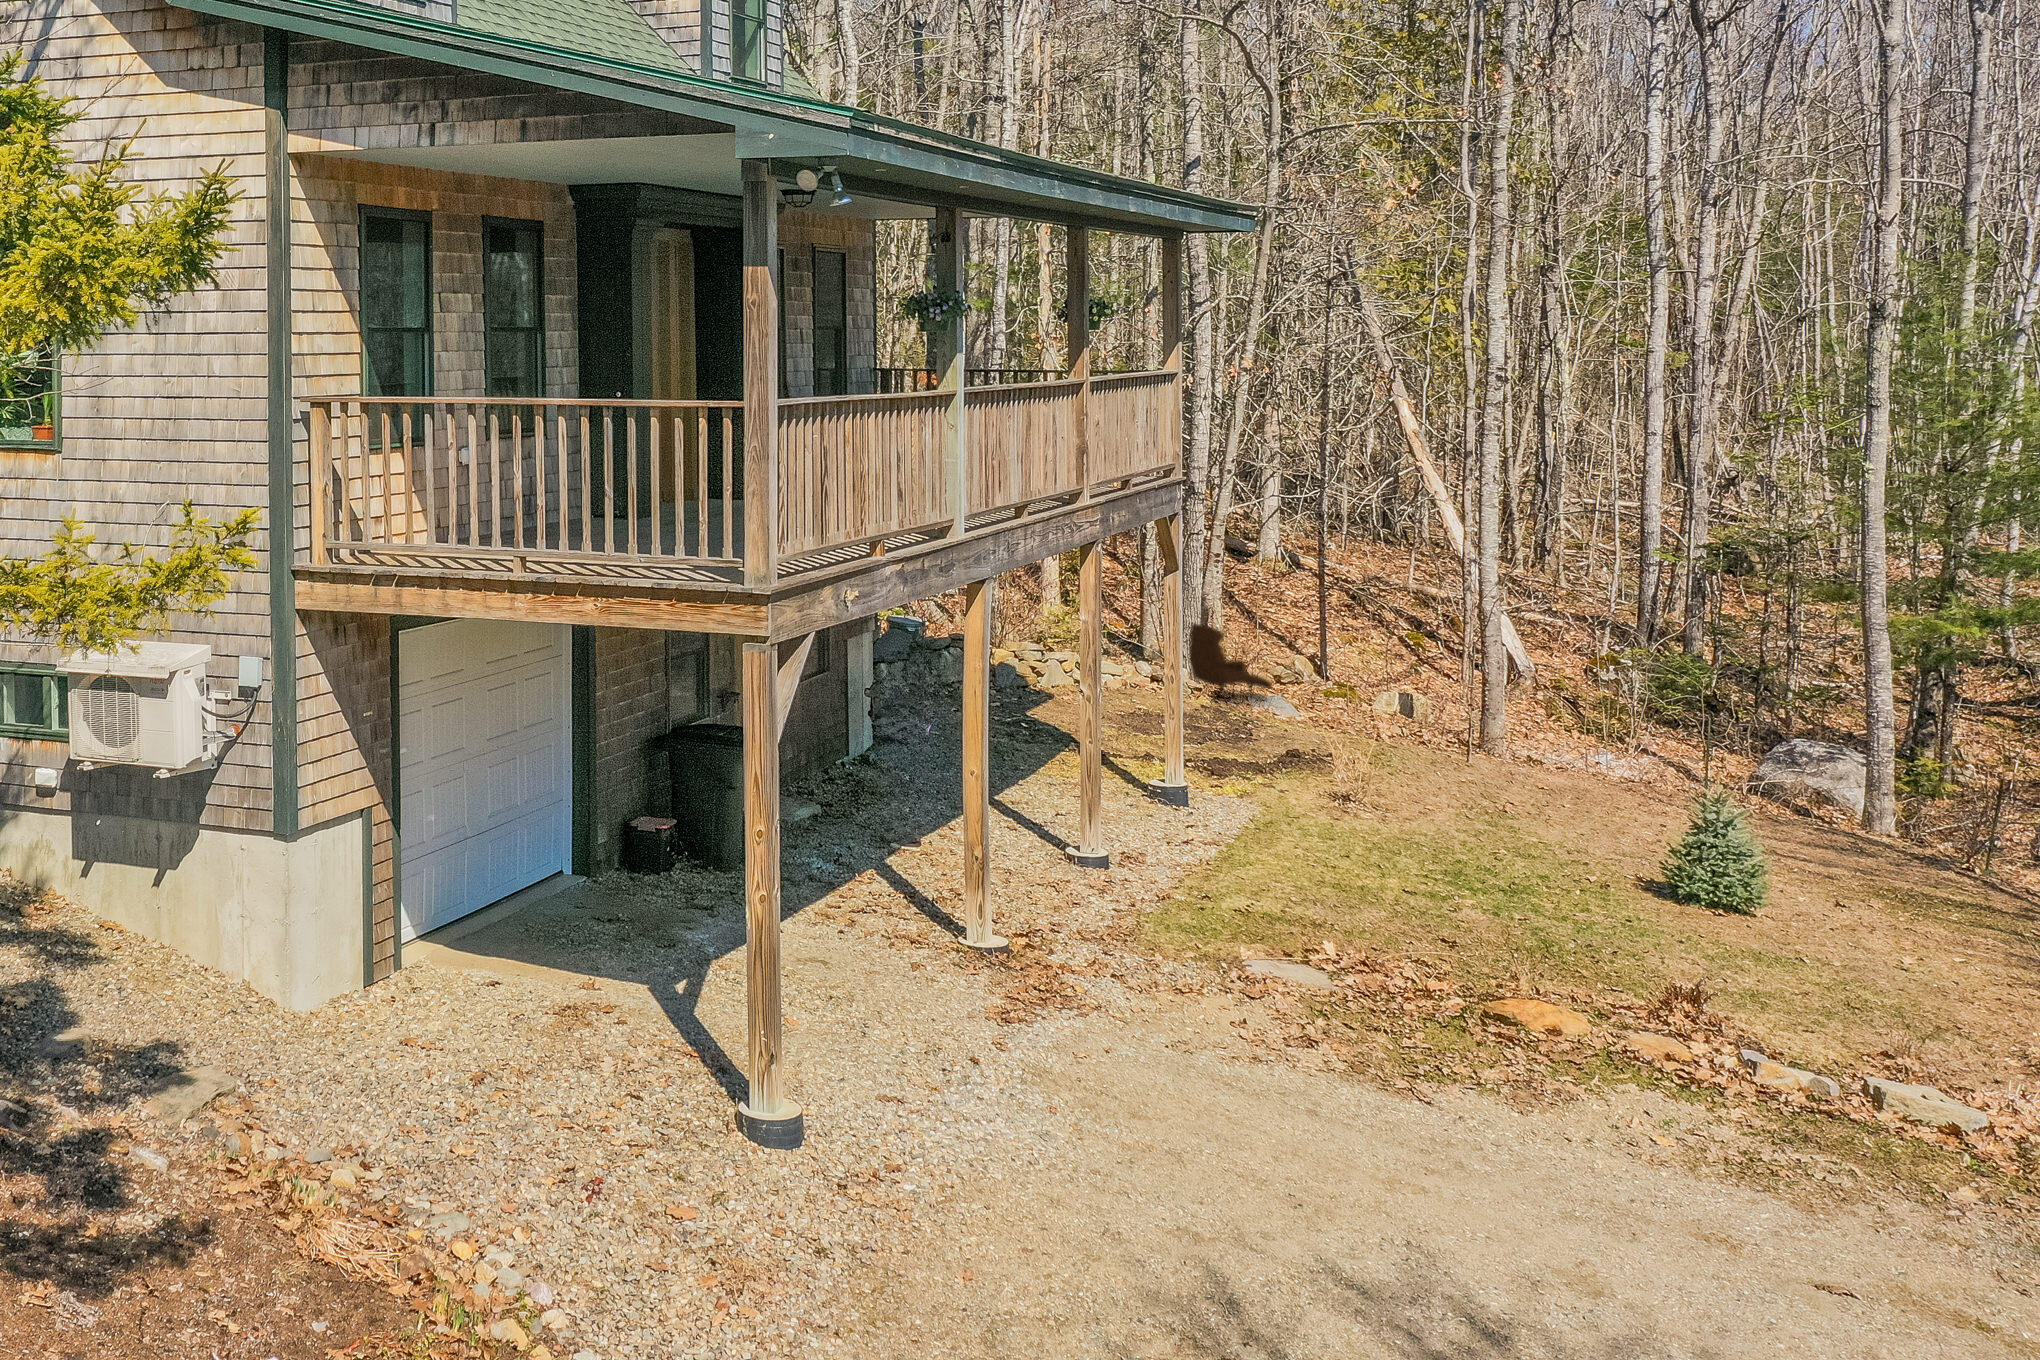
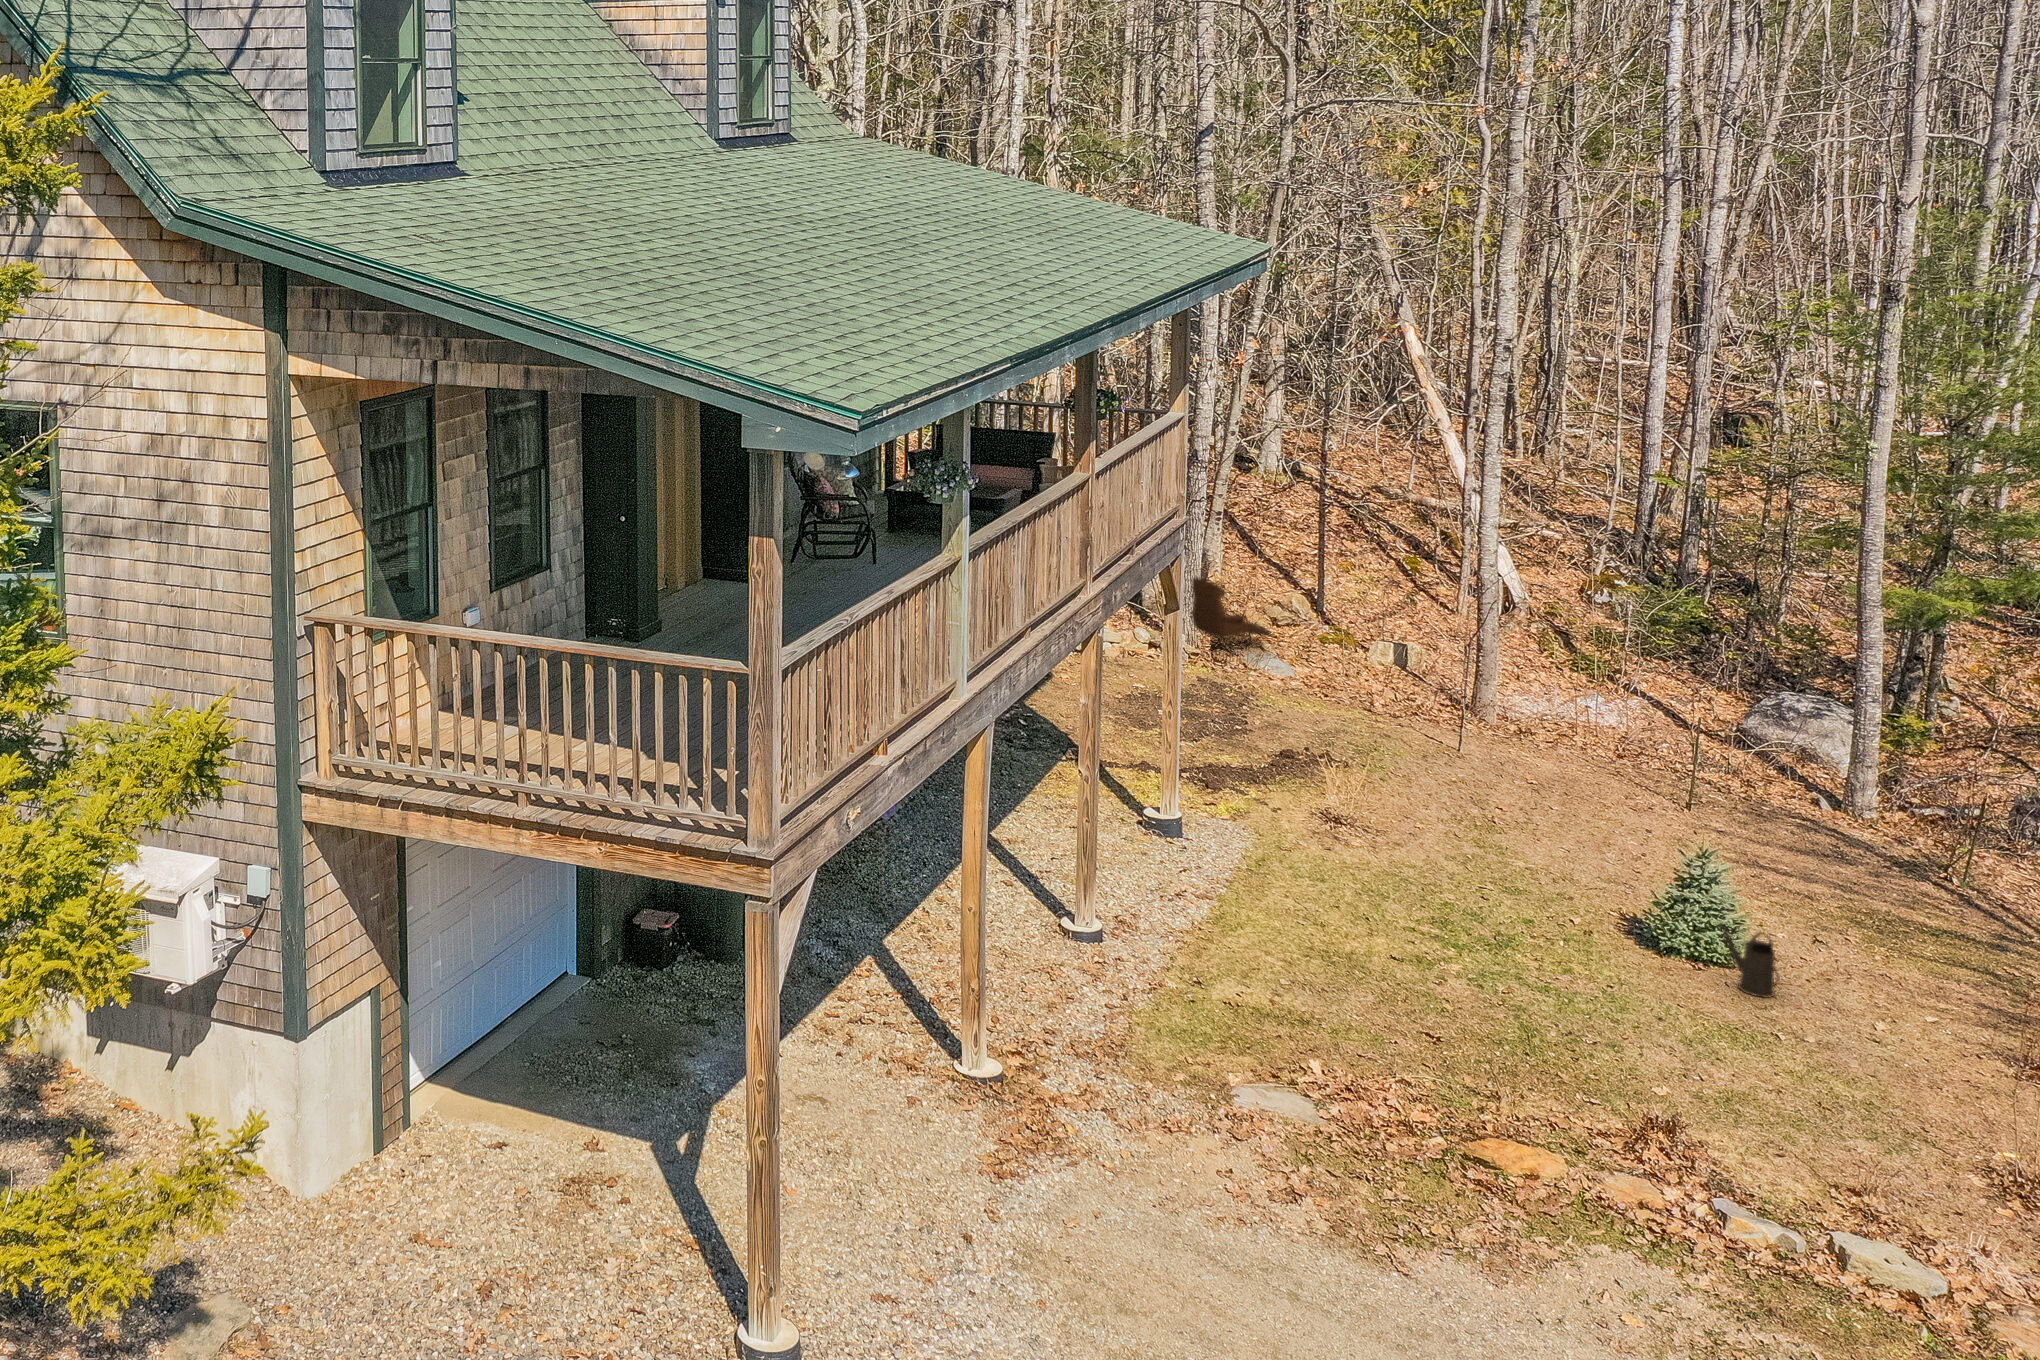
watering can: none [1739,862,1804,933] -> present [1720,923,1780,998]

